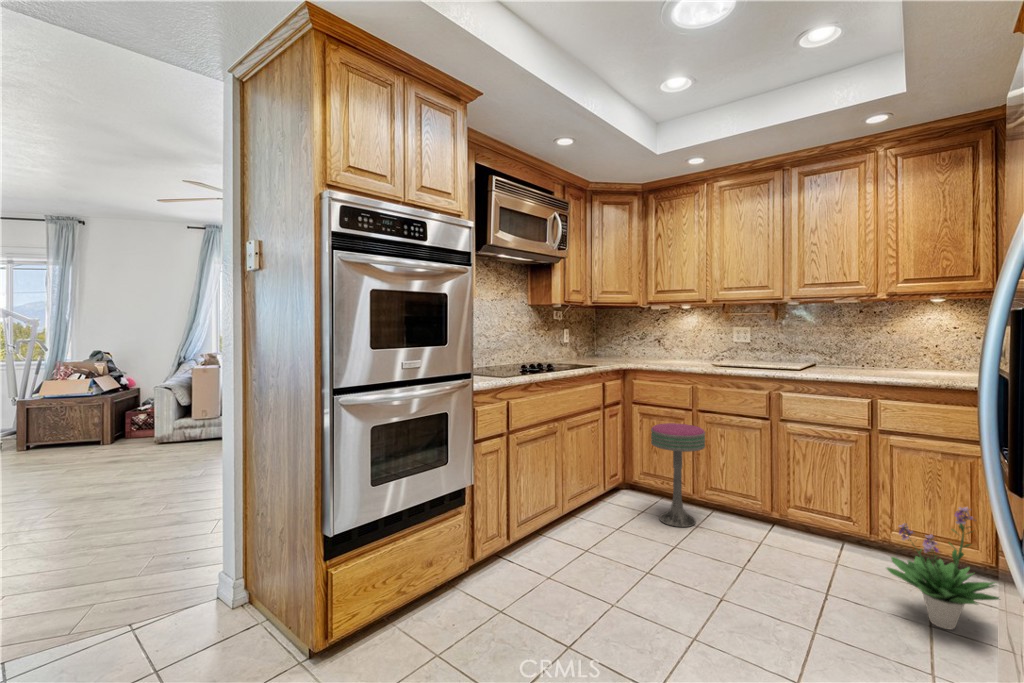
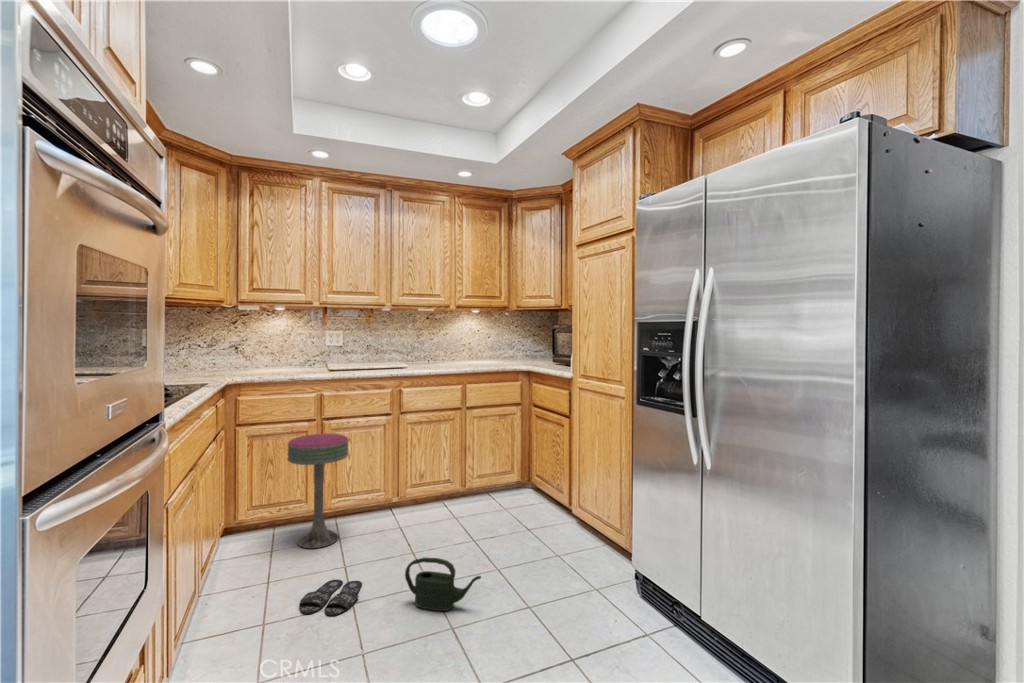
potted plant: present [887,507,999,630] -> none [508,446,569,531]
slippers: none [609,550,669,576] -> present [299,580,362,616]
watering can: none [682,560,737,625] -> present [405,558,481,611]

